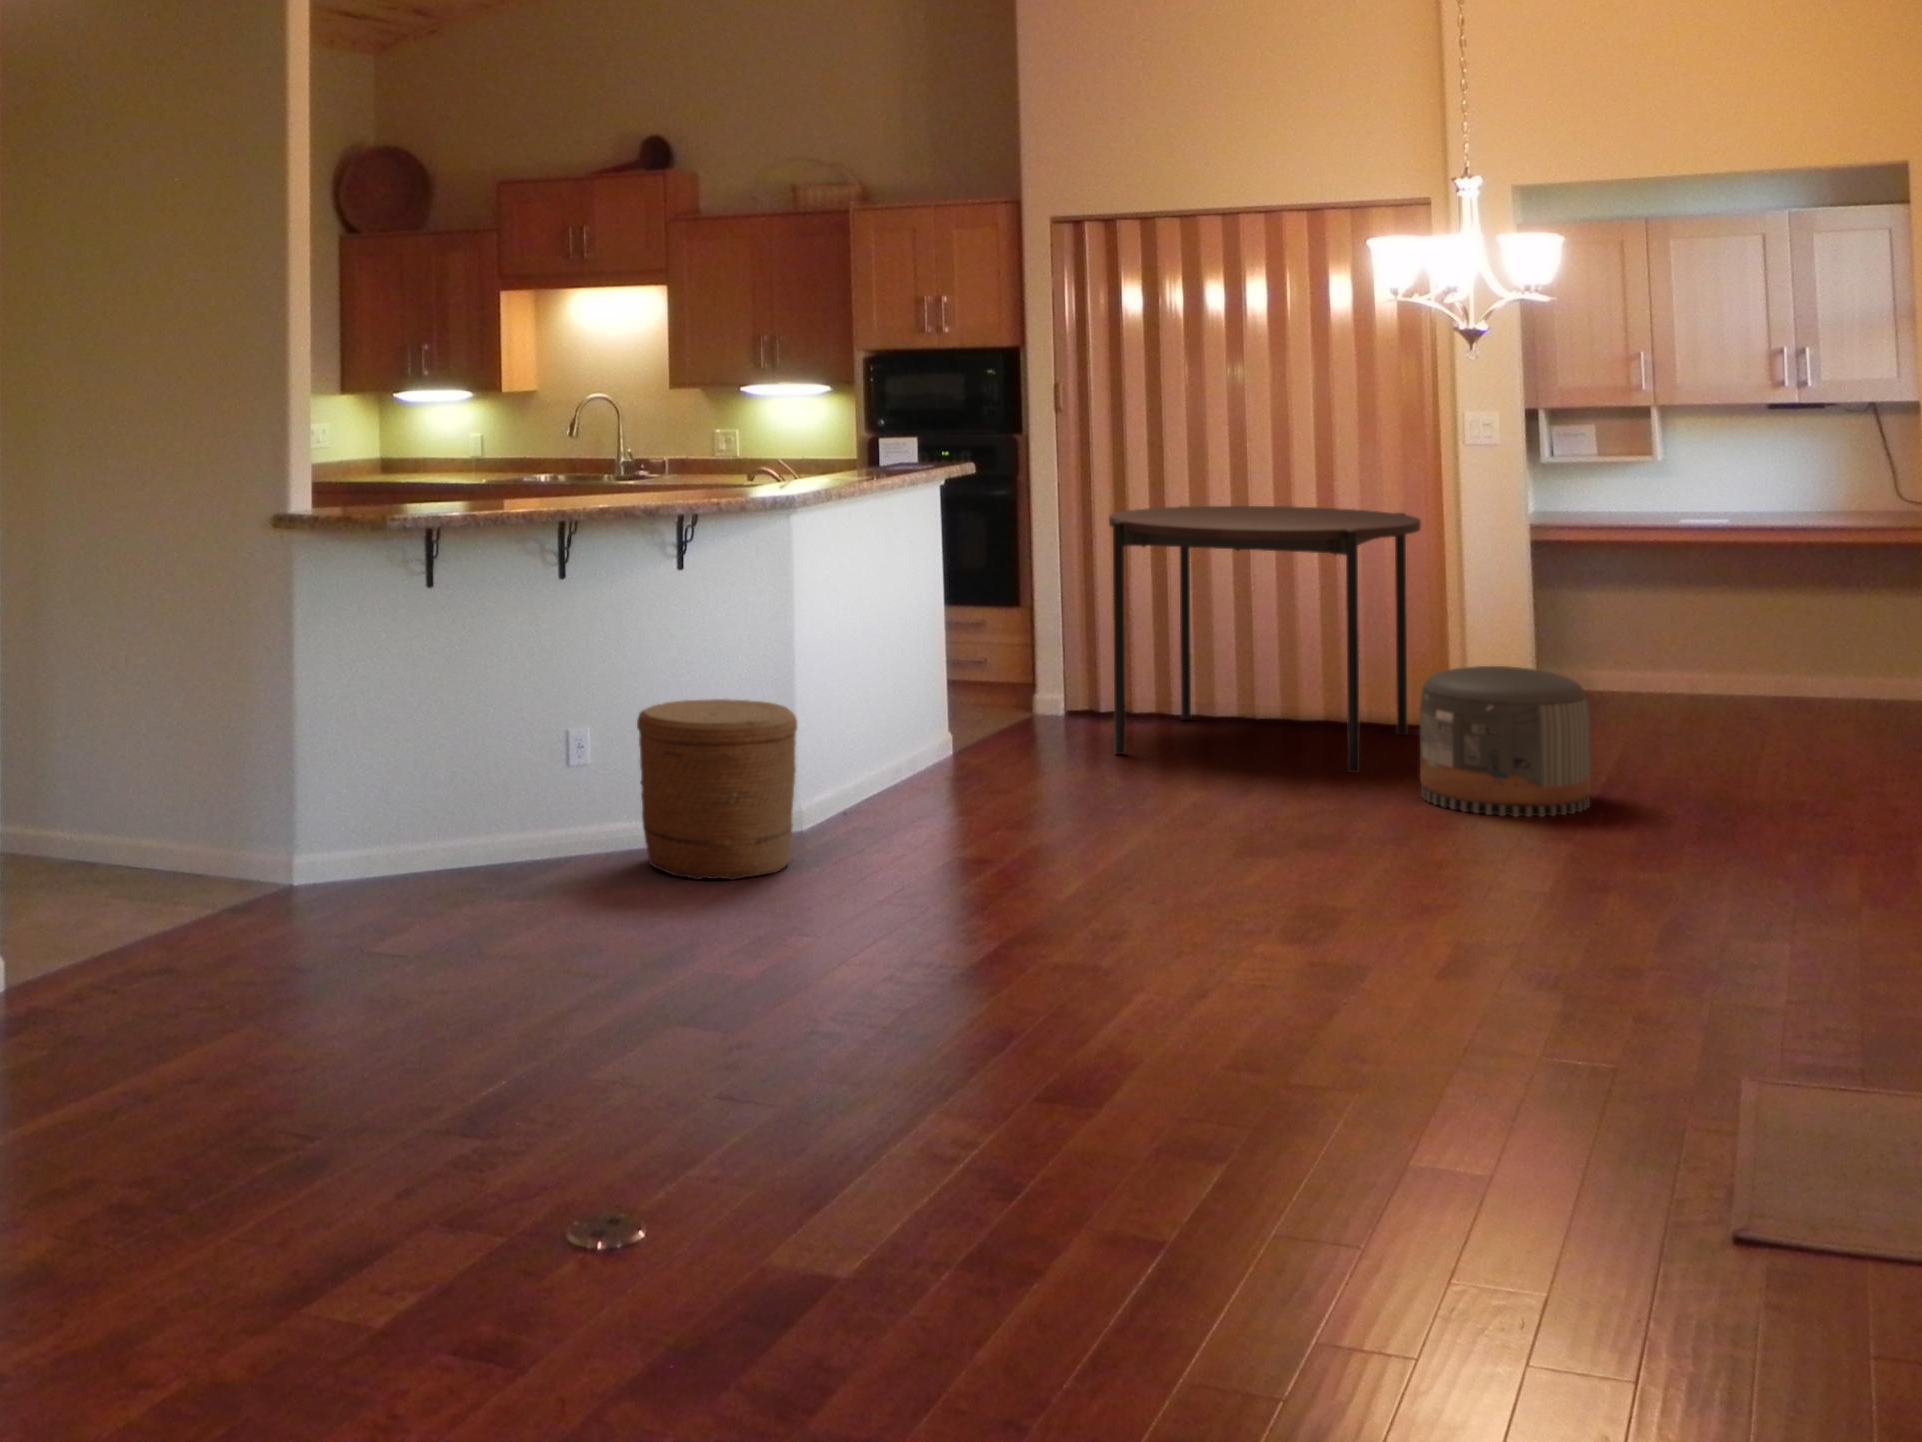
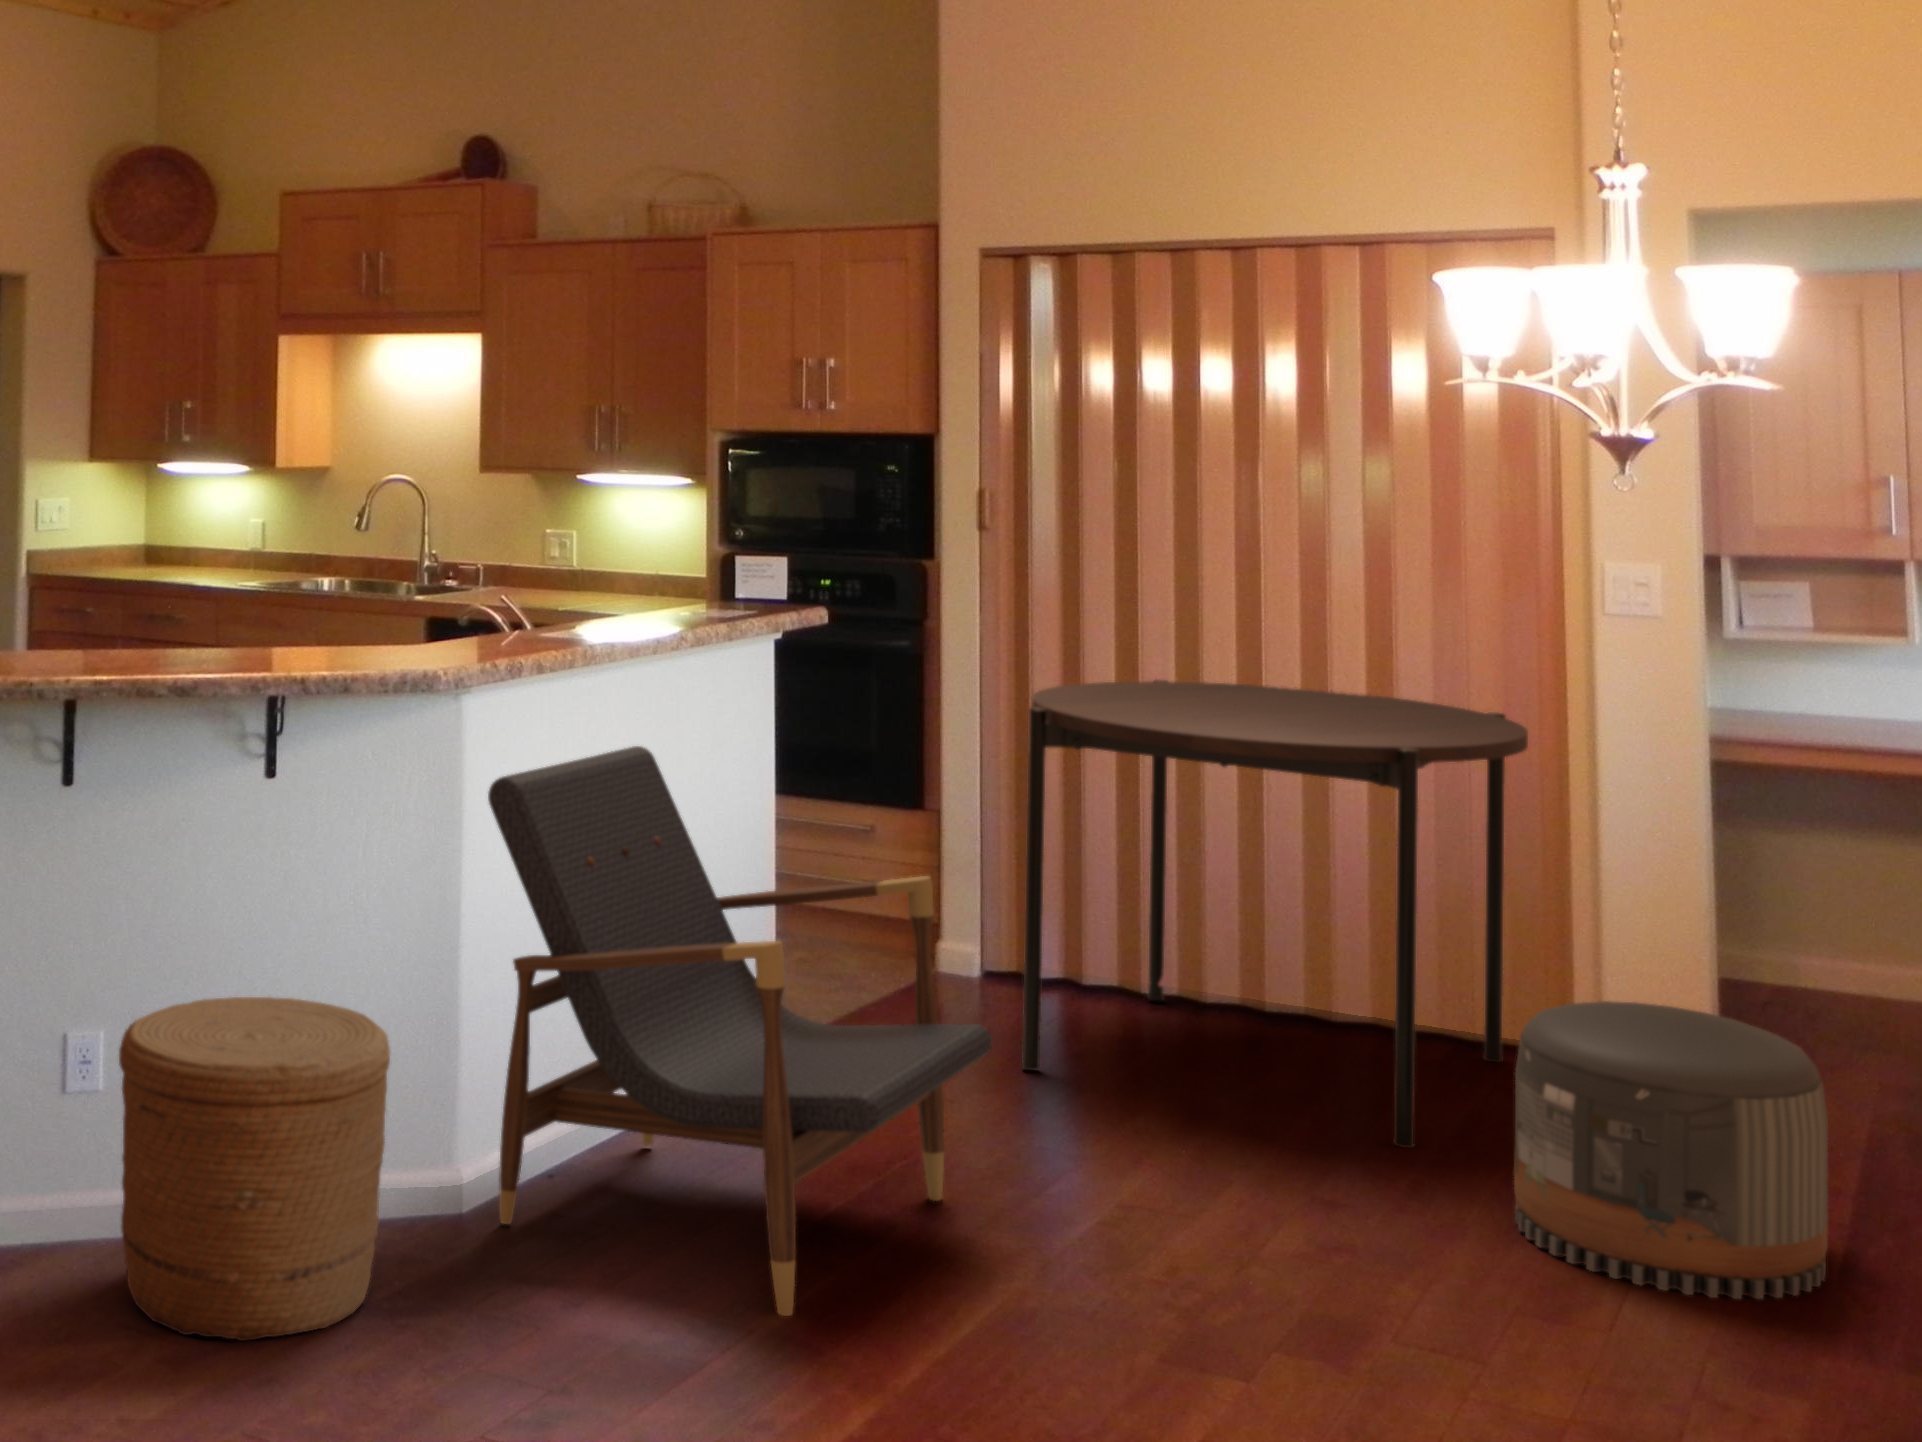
lounge chair: none [821,549,1123,855] -> present [488,746,992,1316]

